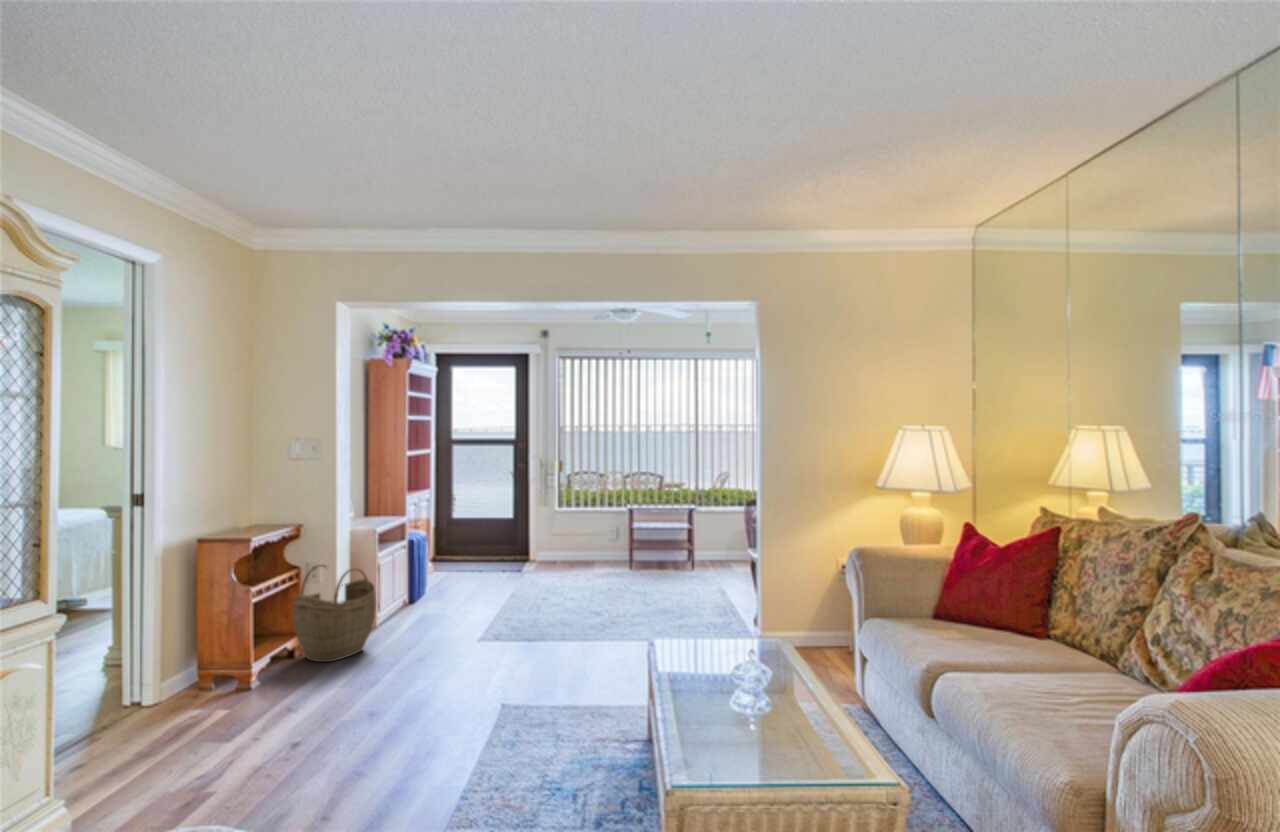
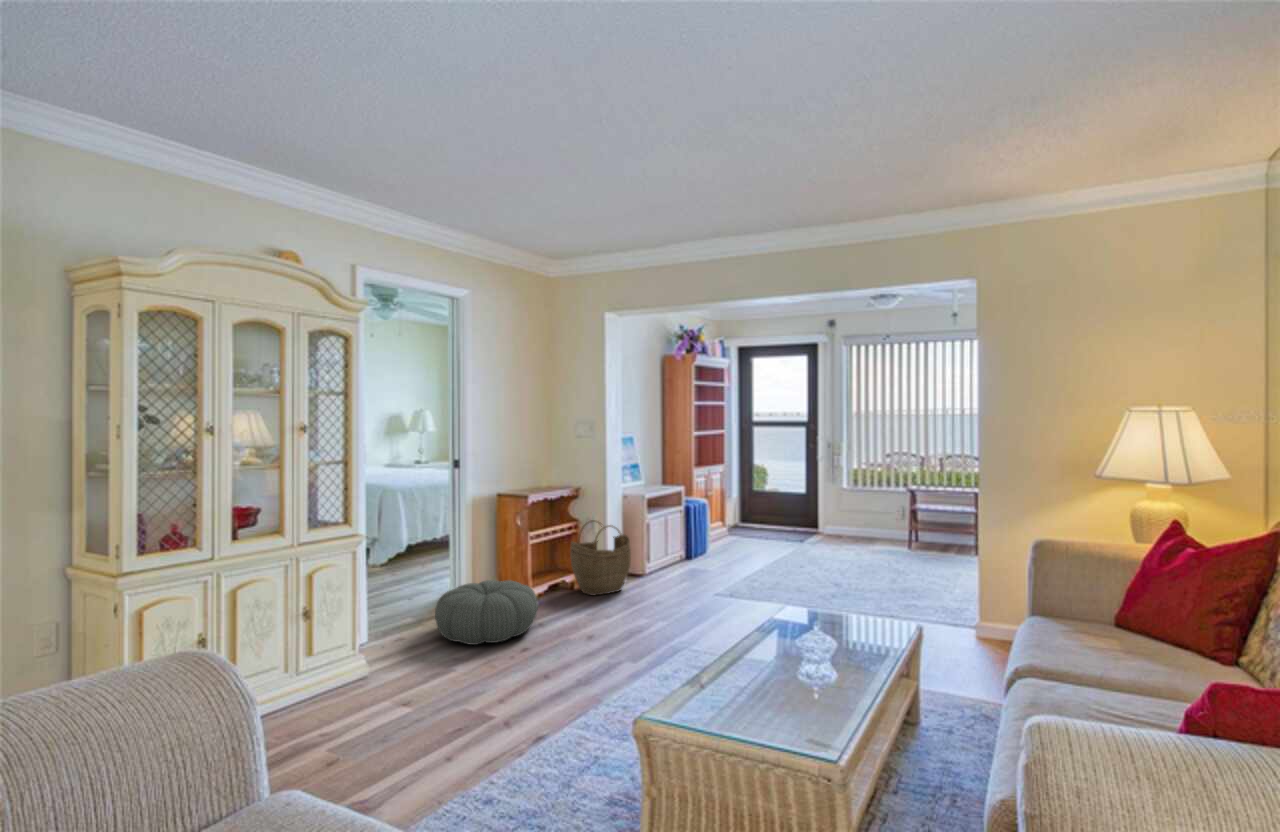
pouf: none [133,655,299,753] -> present [435,580,538,645]

